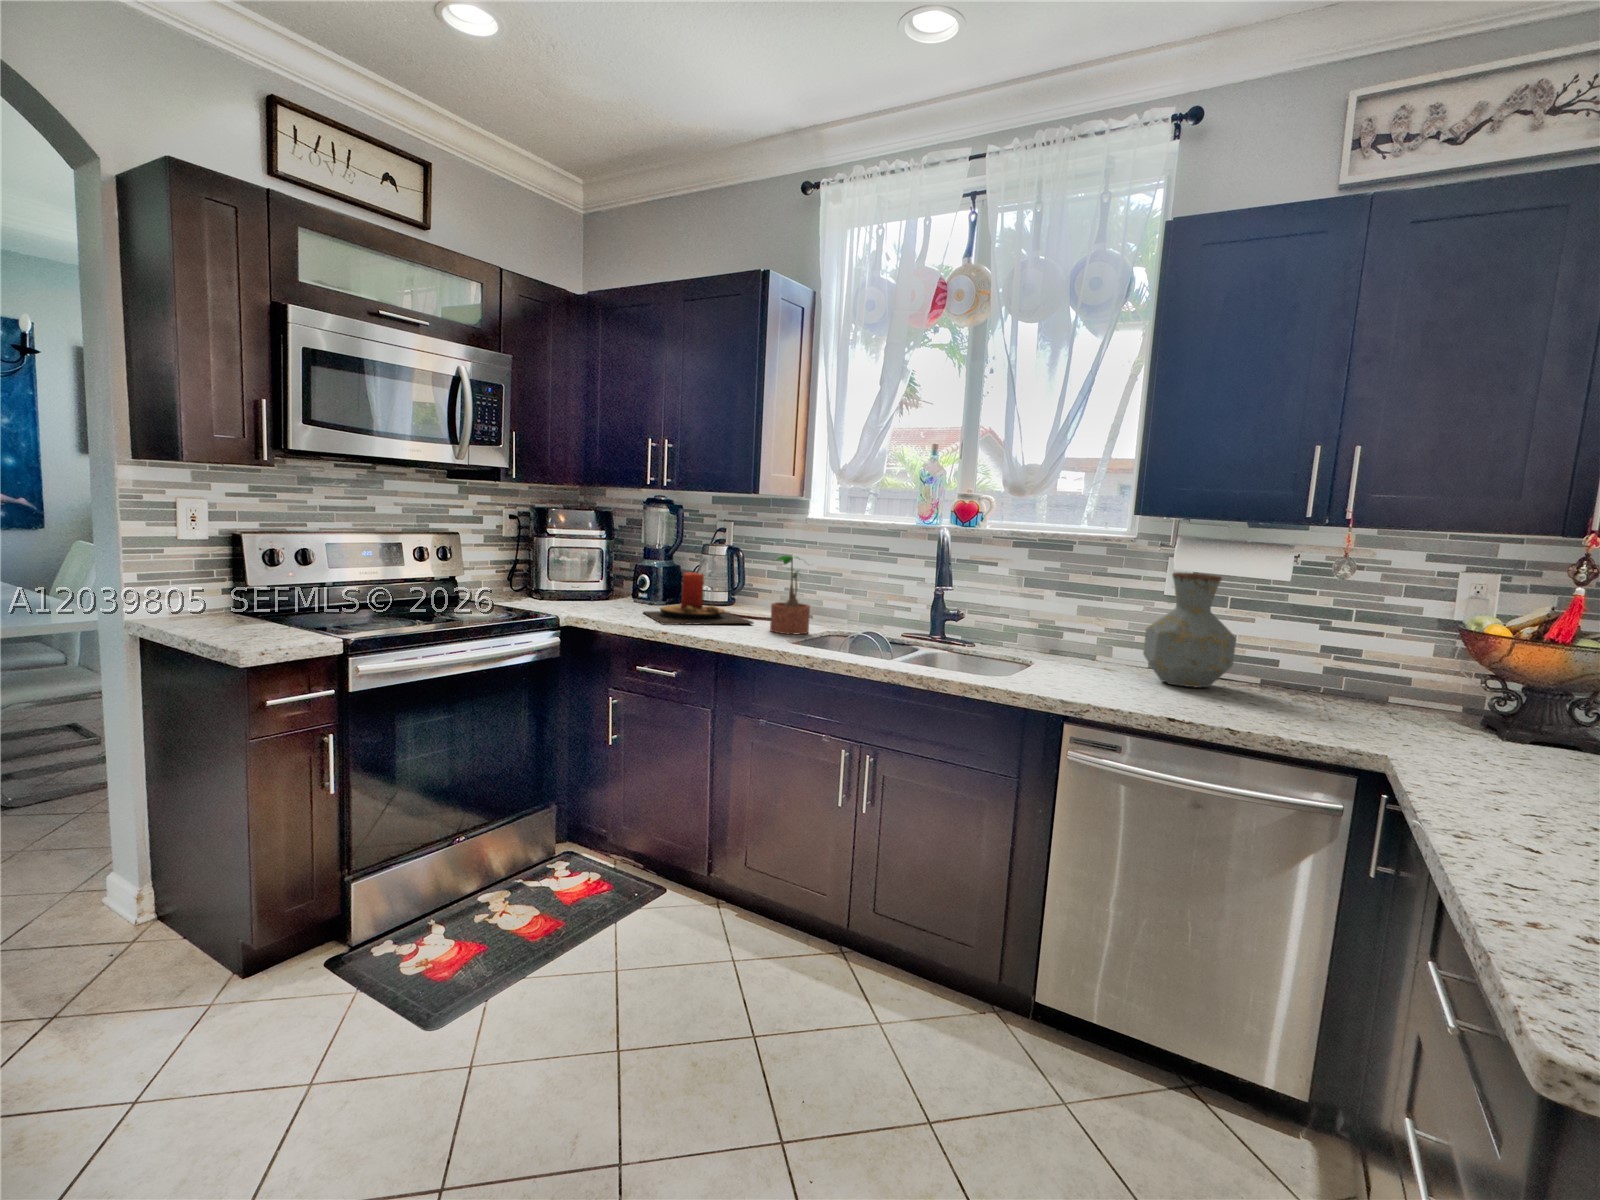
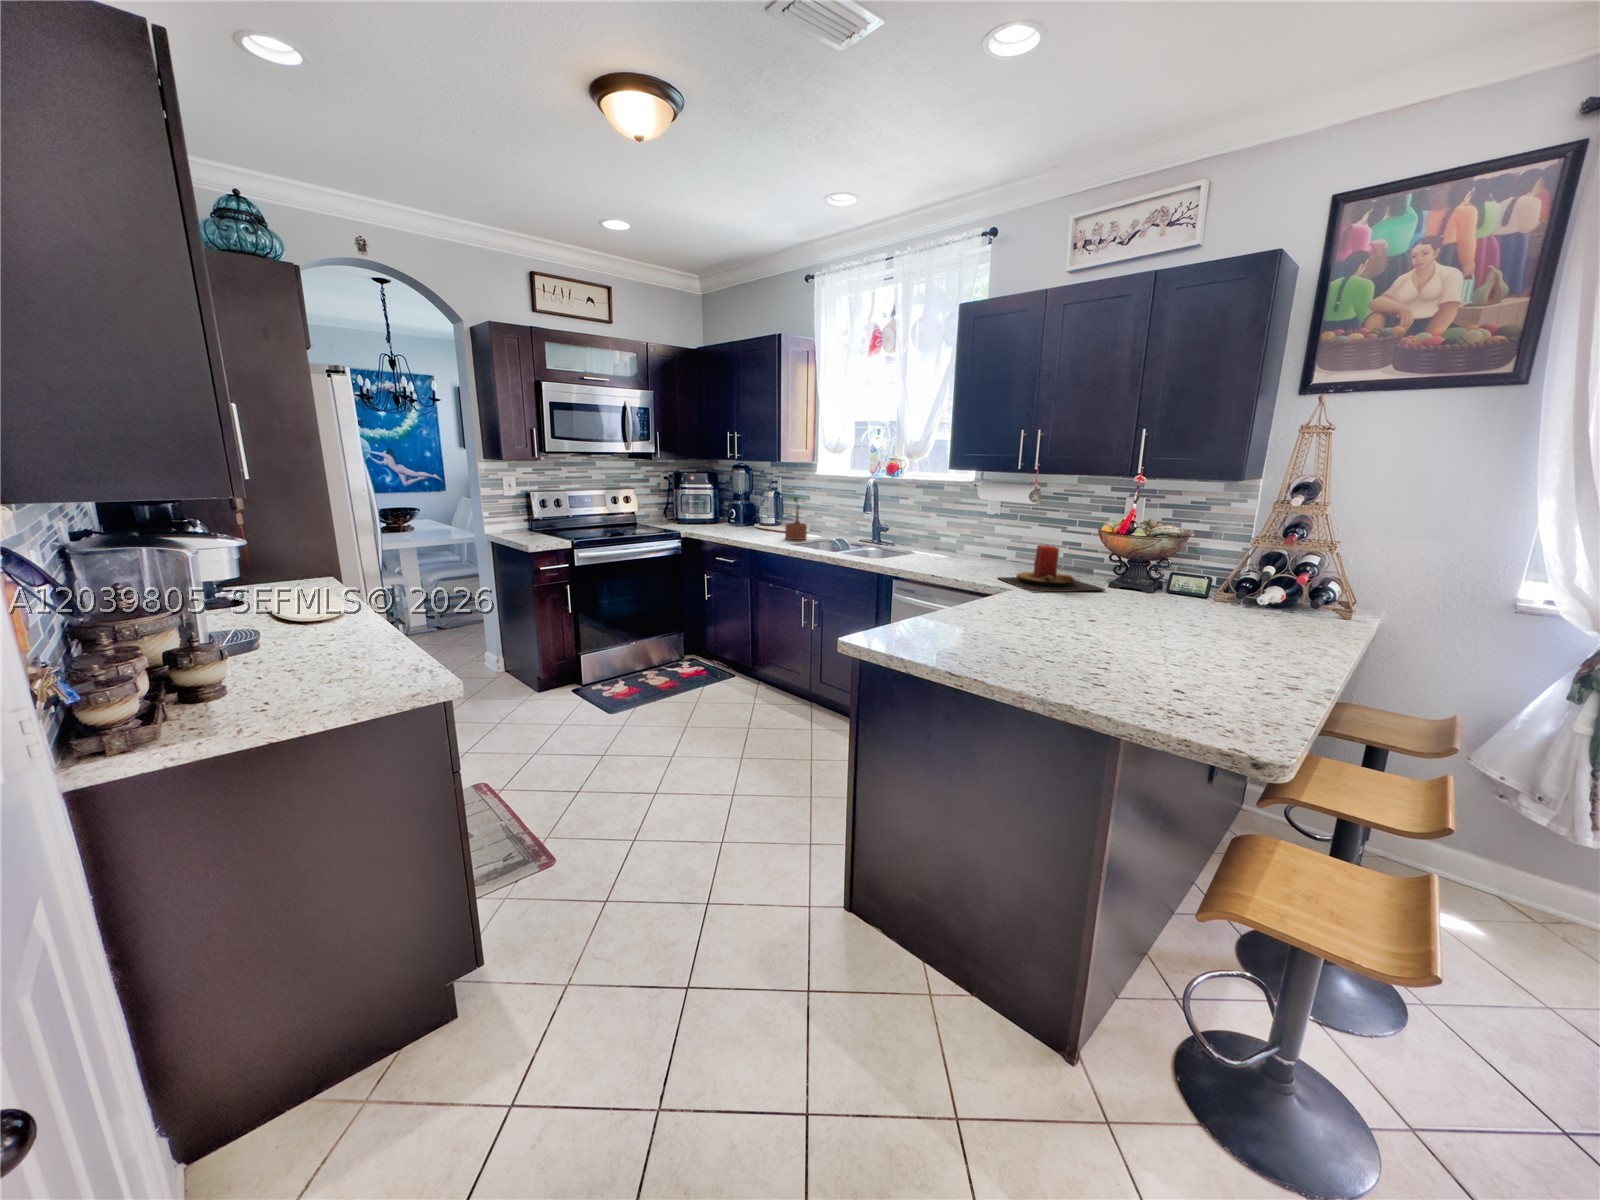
candle: present [644,572,753,625] -> present [998,545,1105,593]
vase: present [1143,572,1236,687] -> none [964,501,1010,565]

